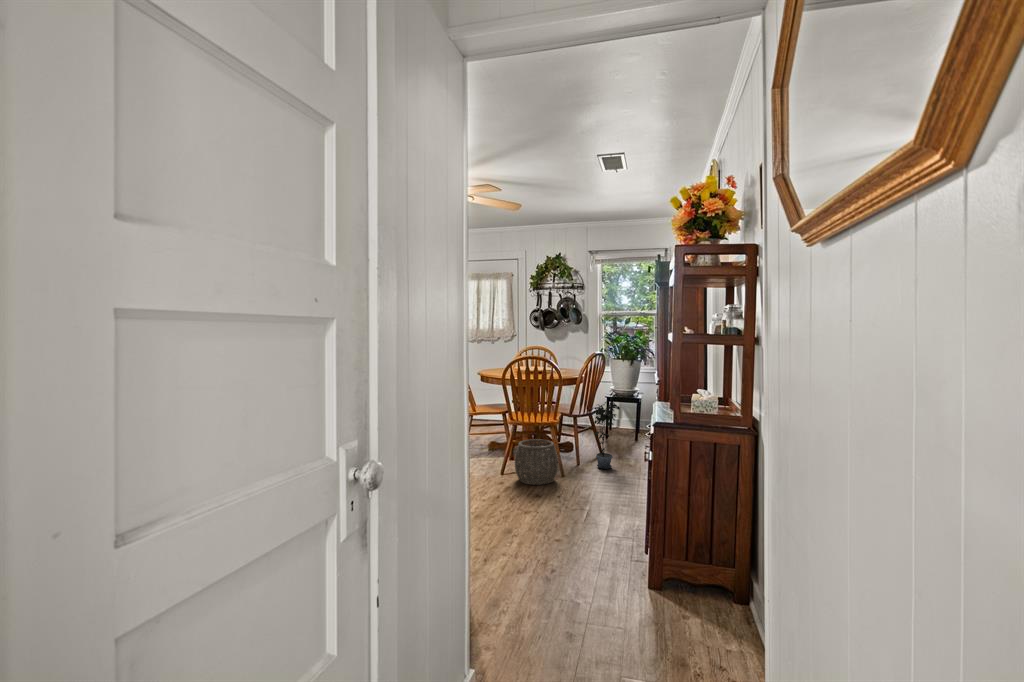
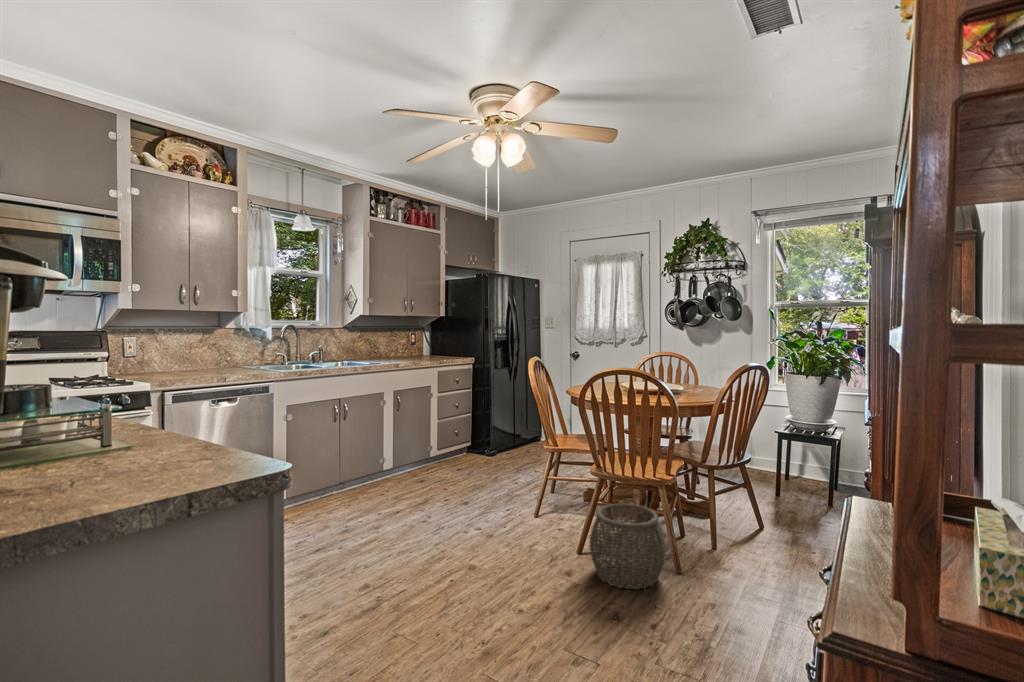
potted plant: present [591,399,620,469] -> none [734,445,791,567]

